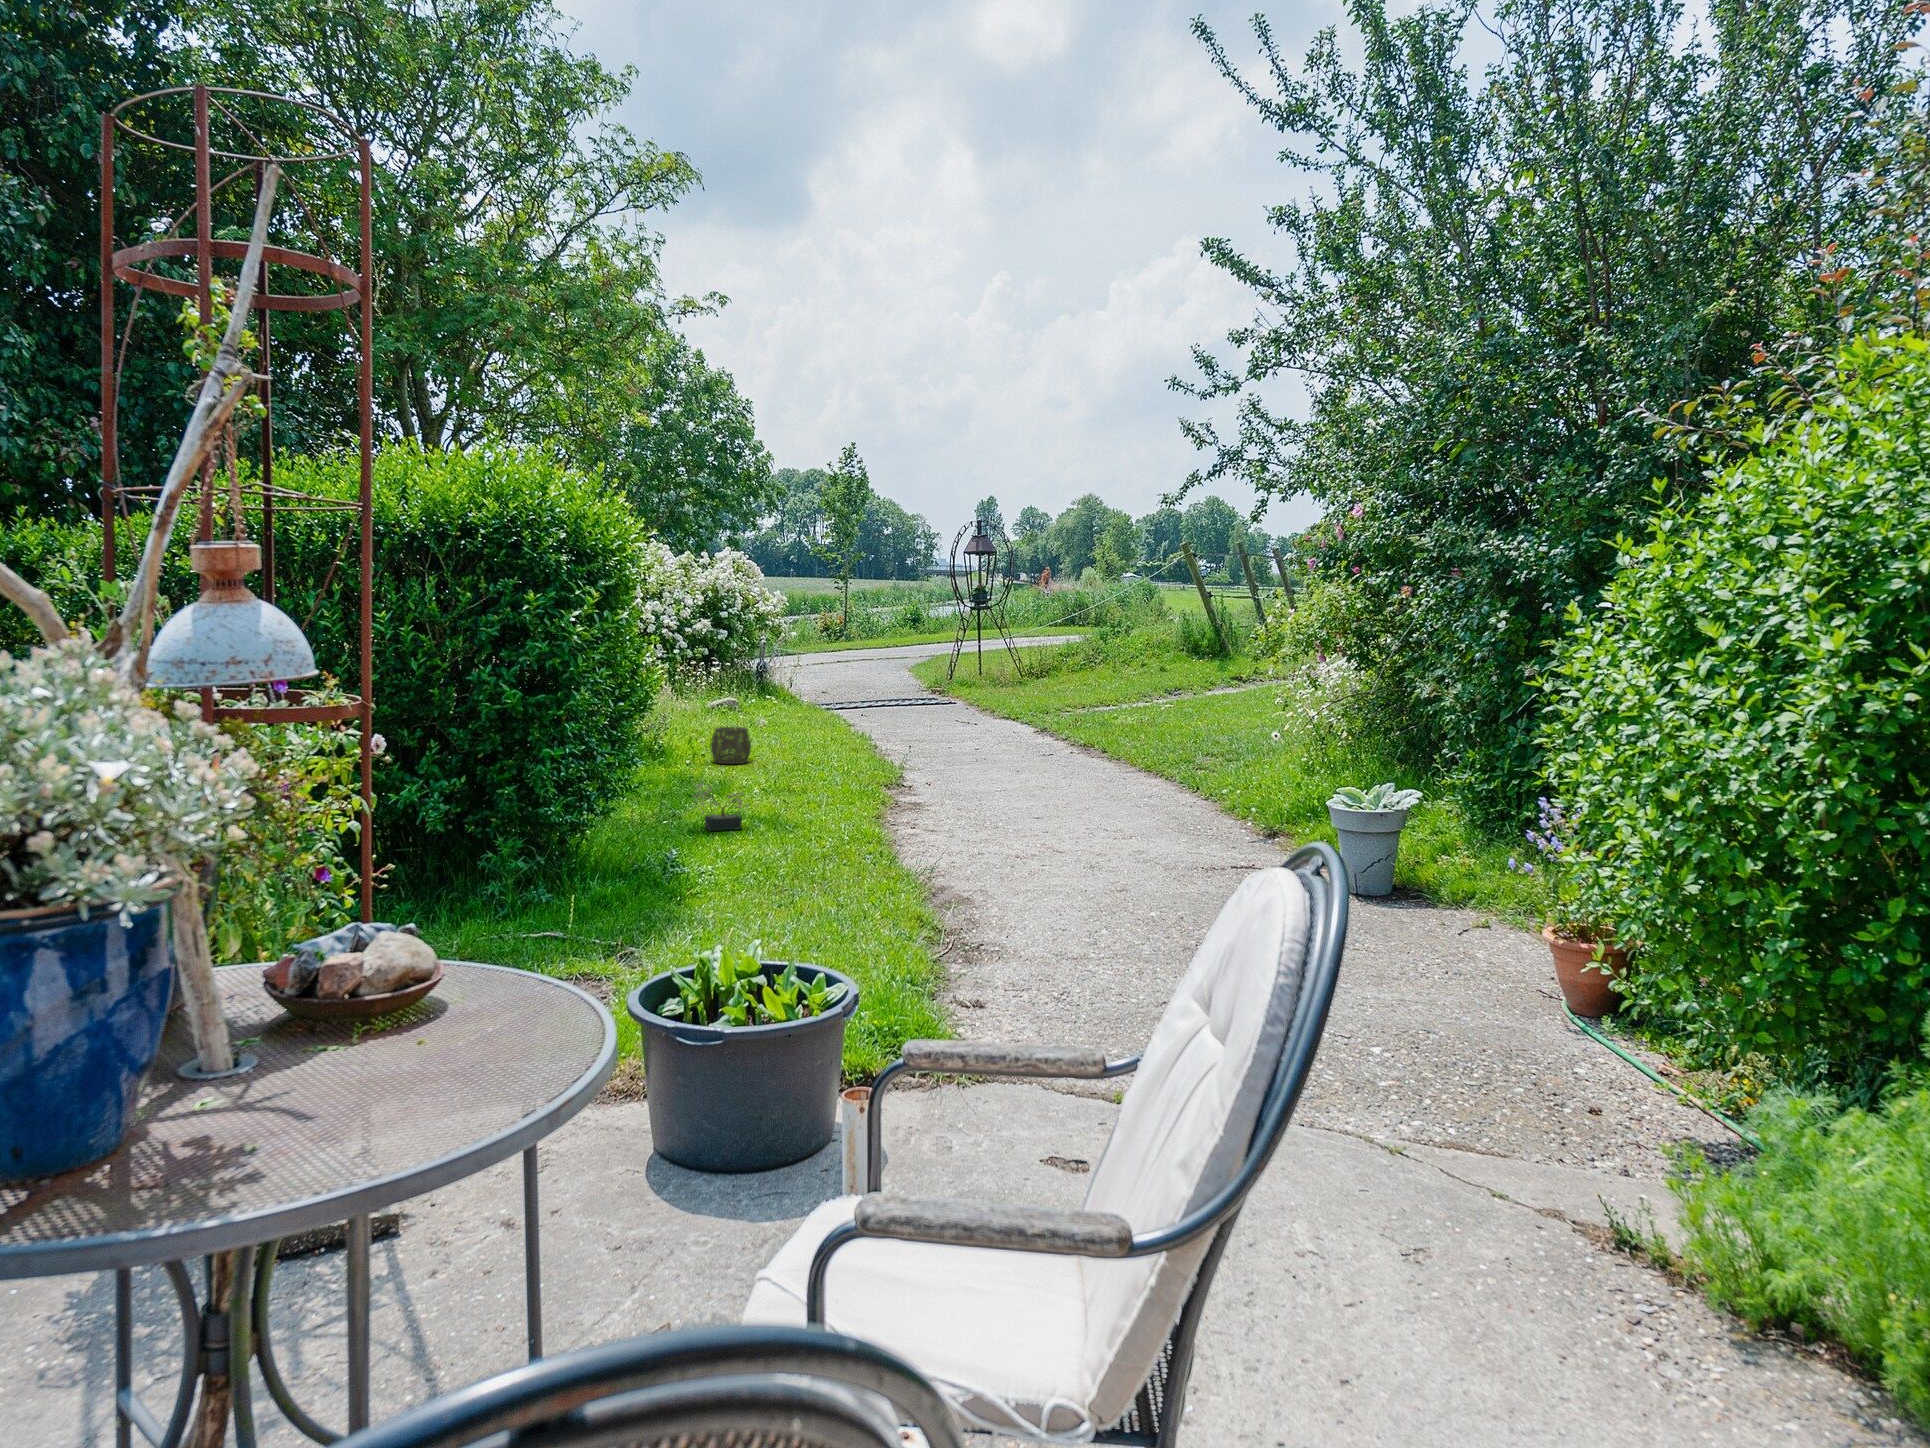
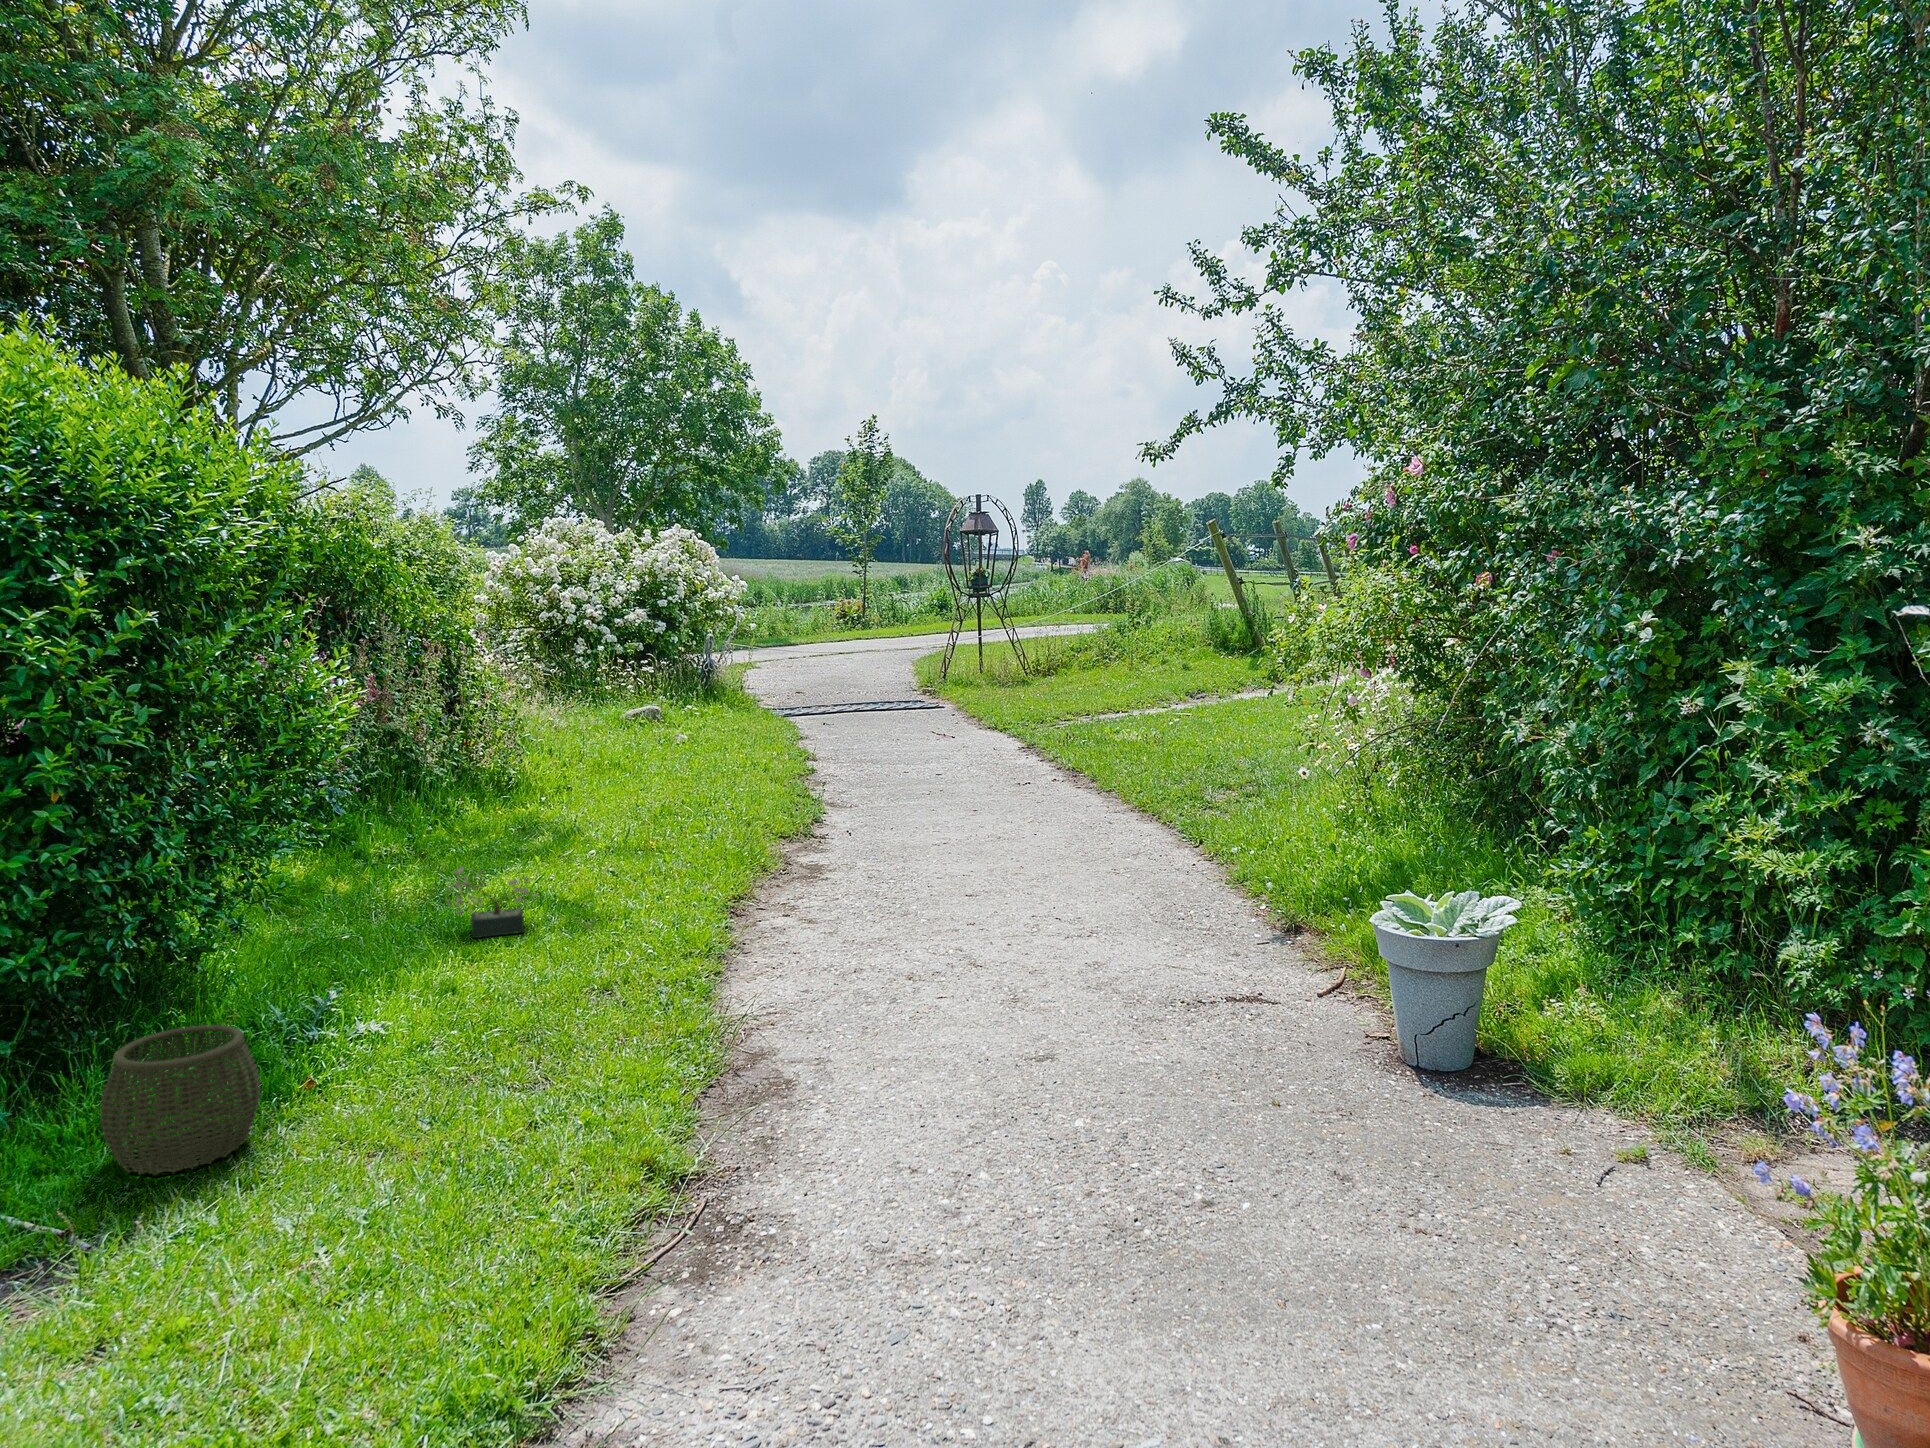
woven basket: present [711,727,751,764] -> present [100,1025,261,1175]

